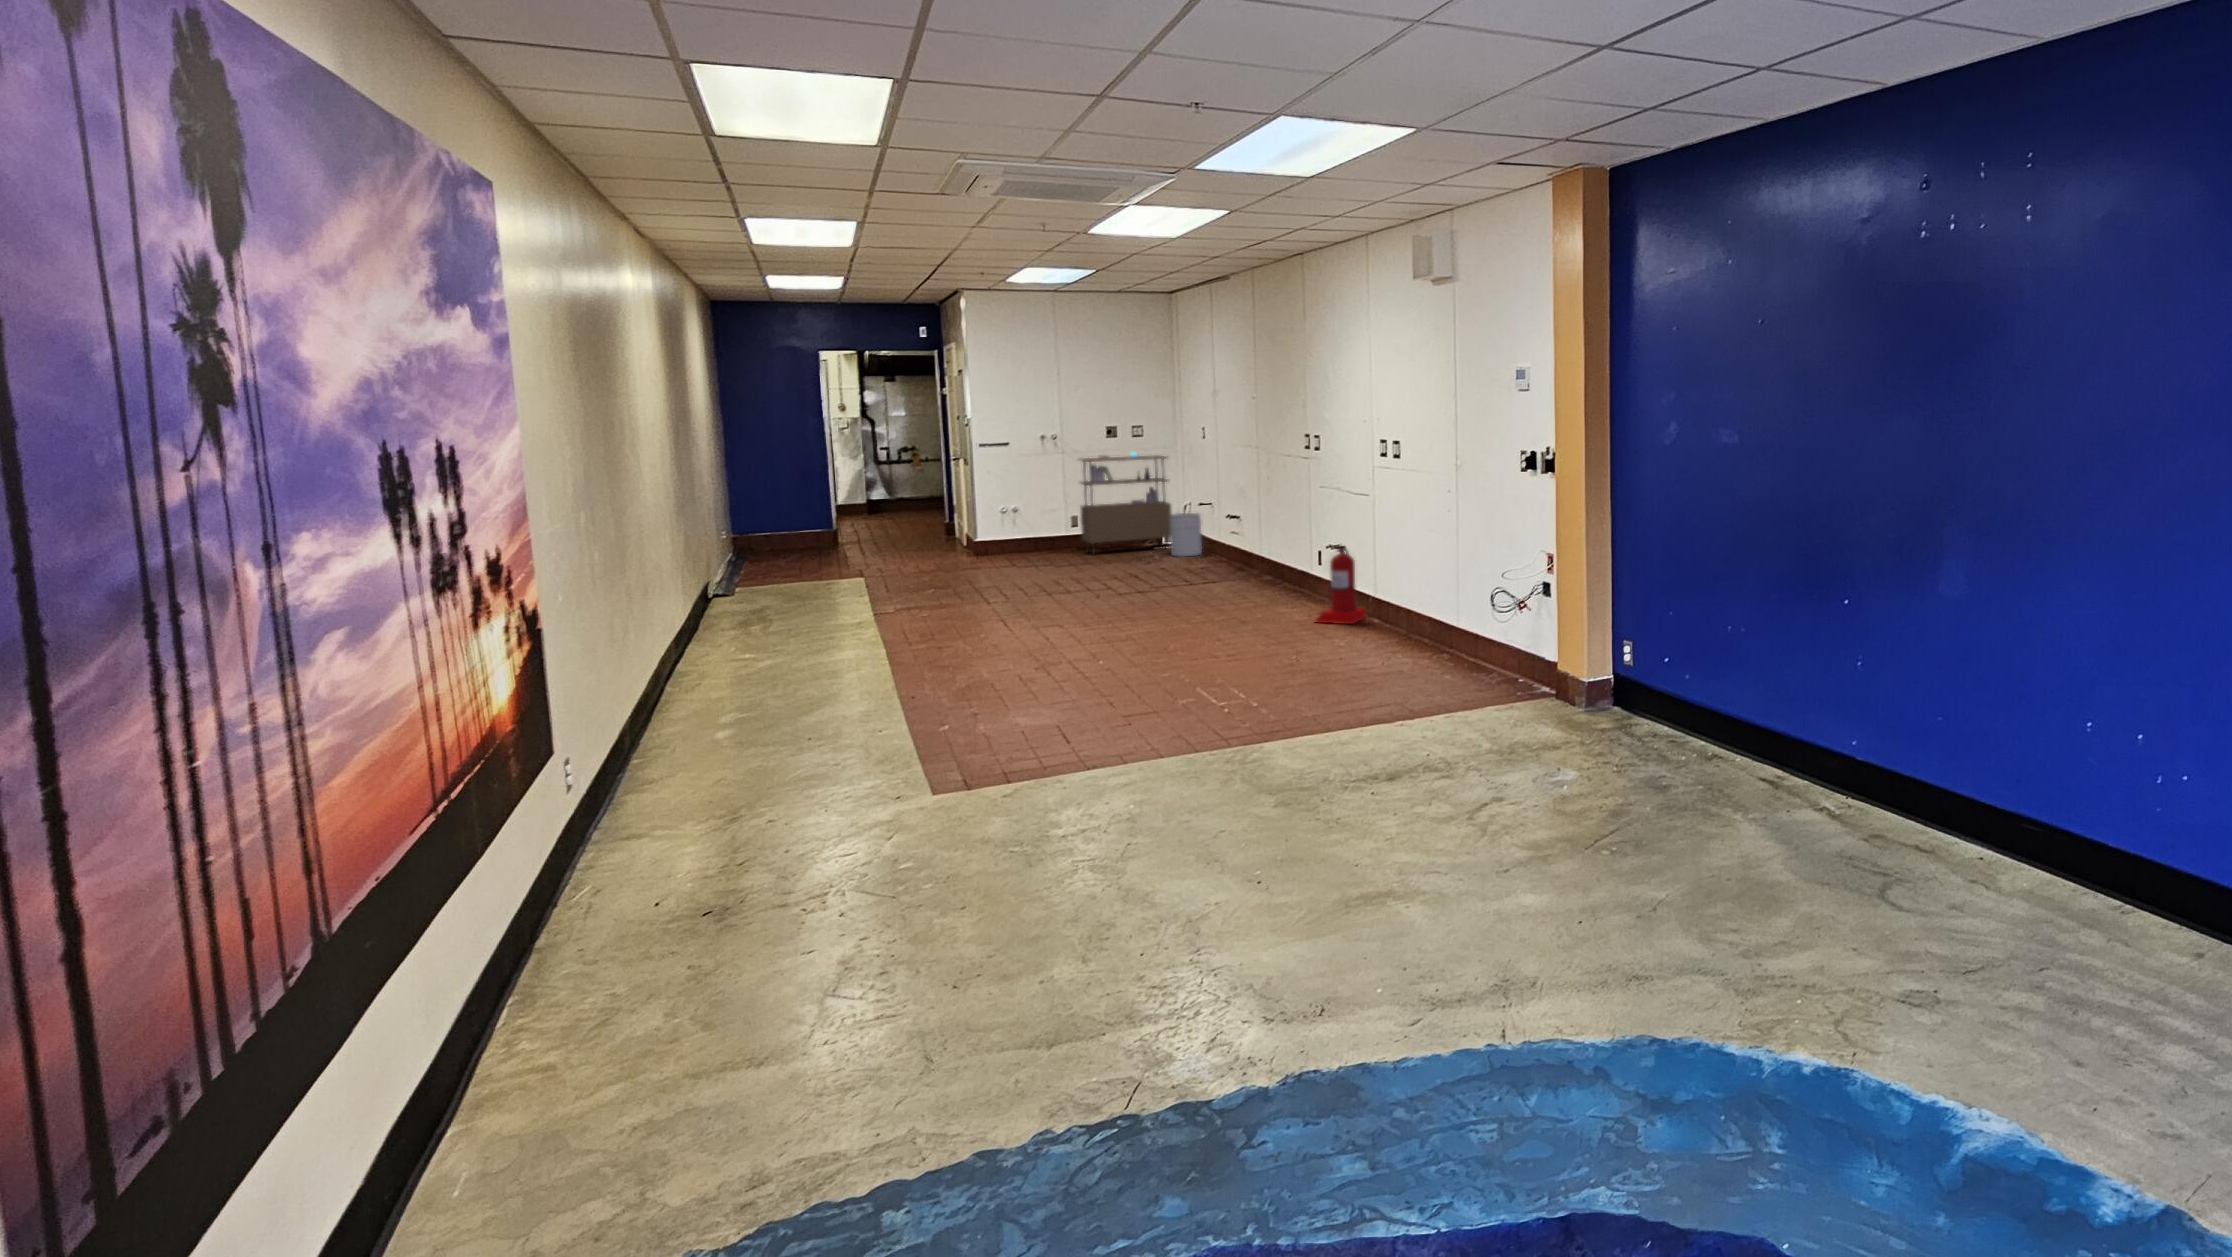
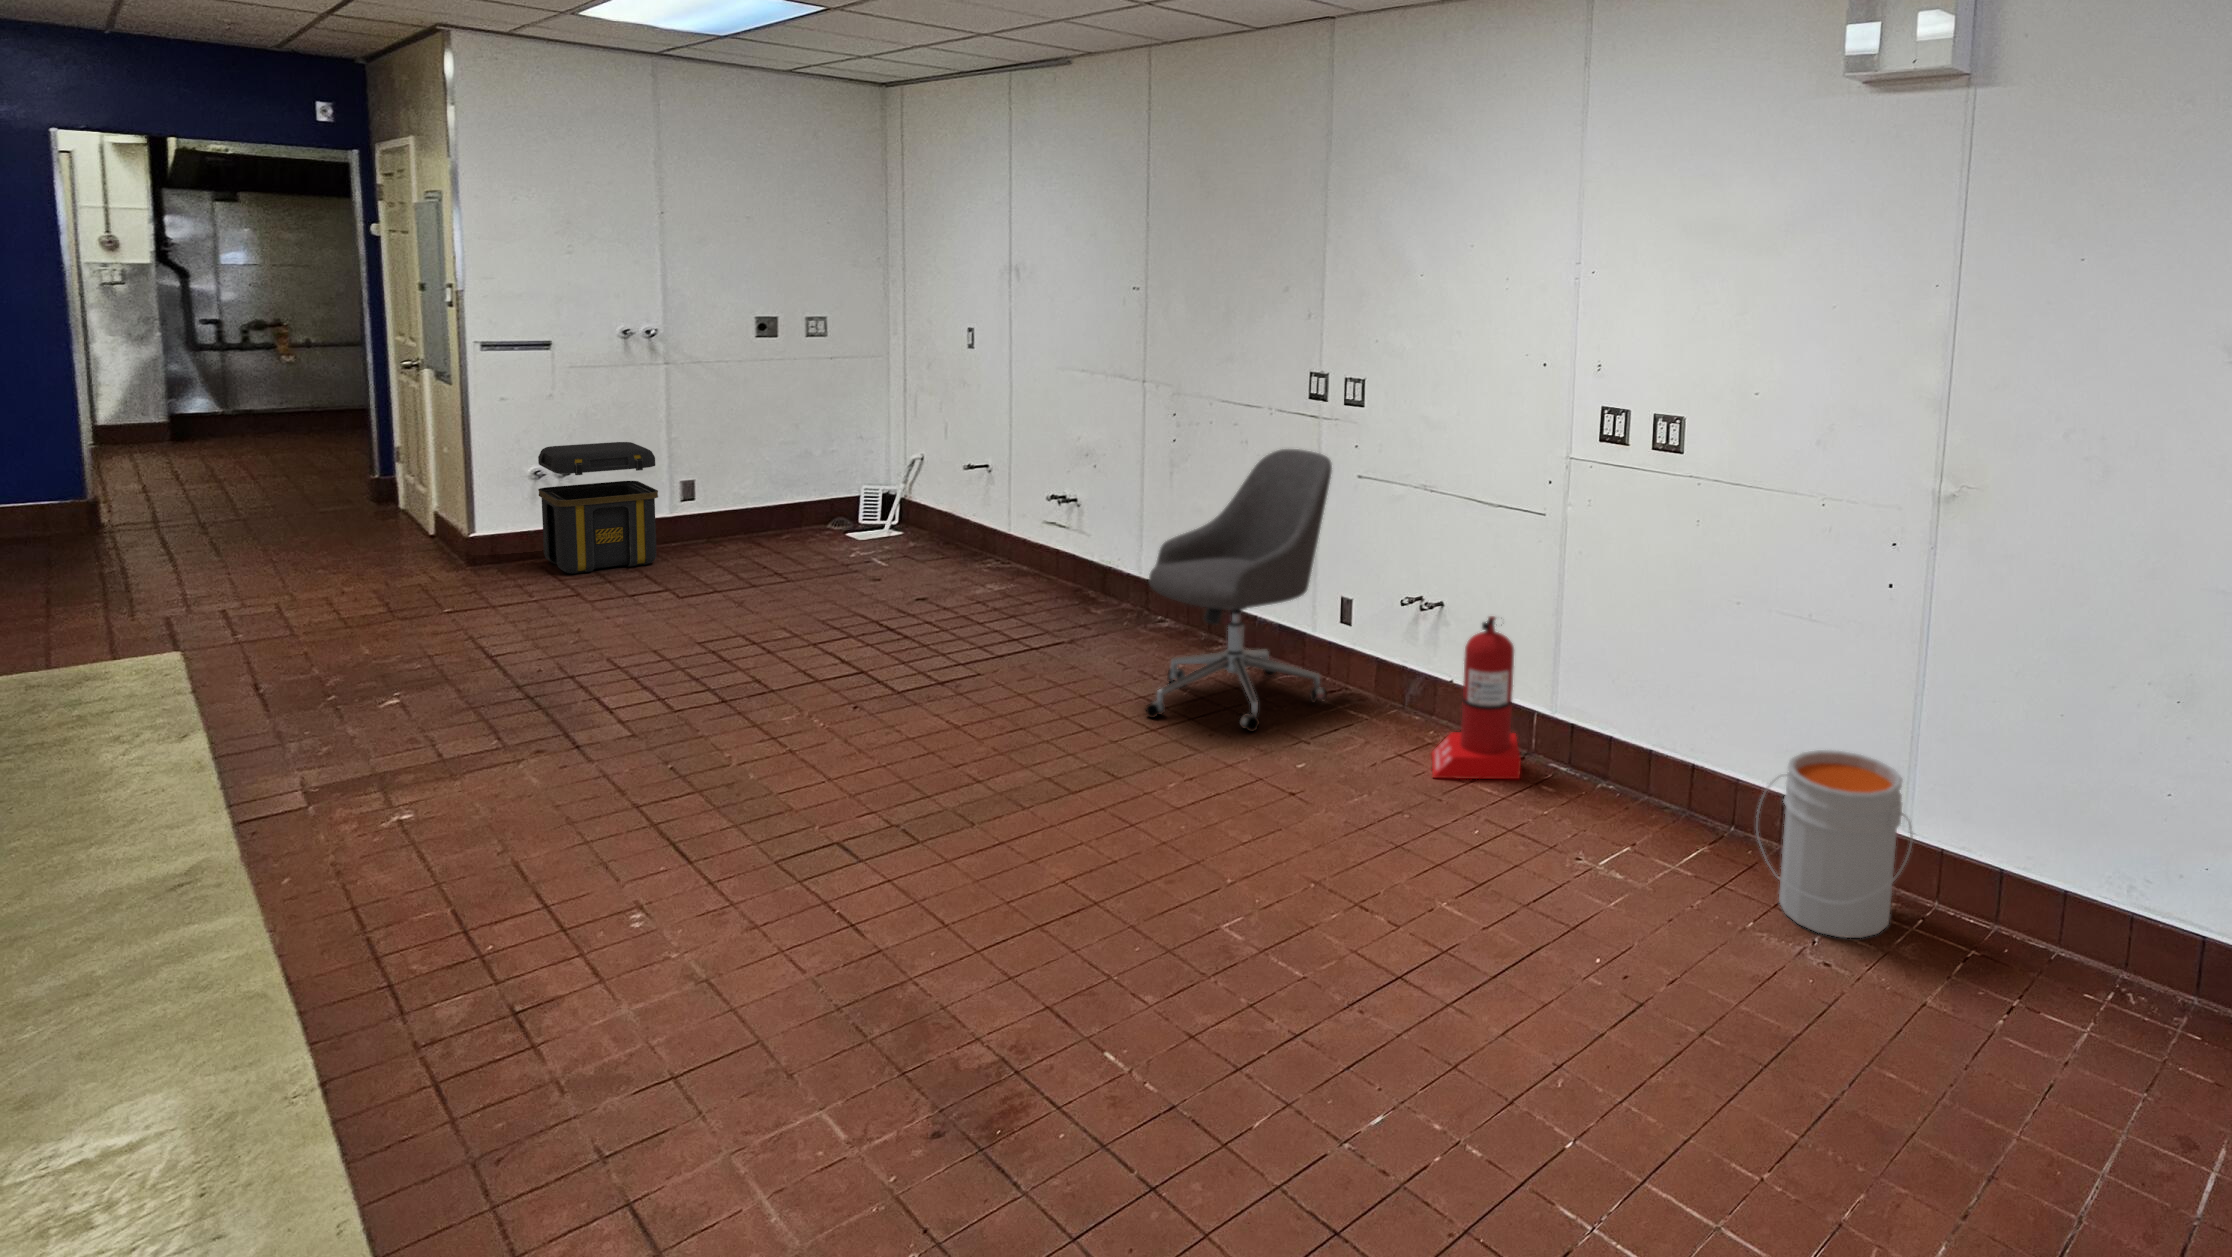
shelving unit: present [1080,452,1172,553] -> none [707,365,895,559]
chair: none [1215,475,1306,609] -> present [1146,449,1332,732]
toolbox: none [1003,494,1054,558] -> present [538,442,658,574]
bucket: present [1169,513,1202,557] -> present [1756,750,1912,938]

